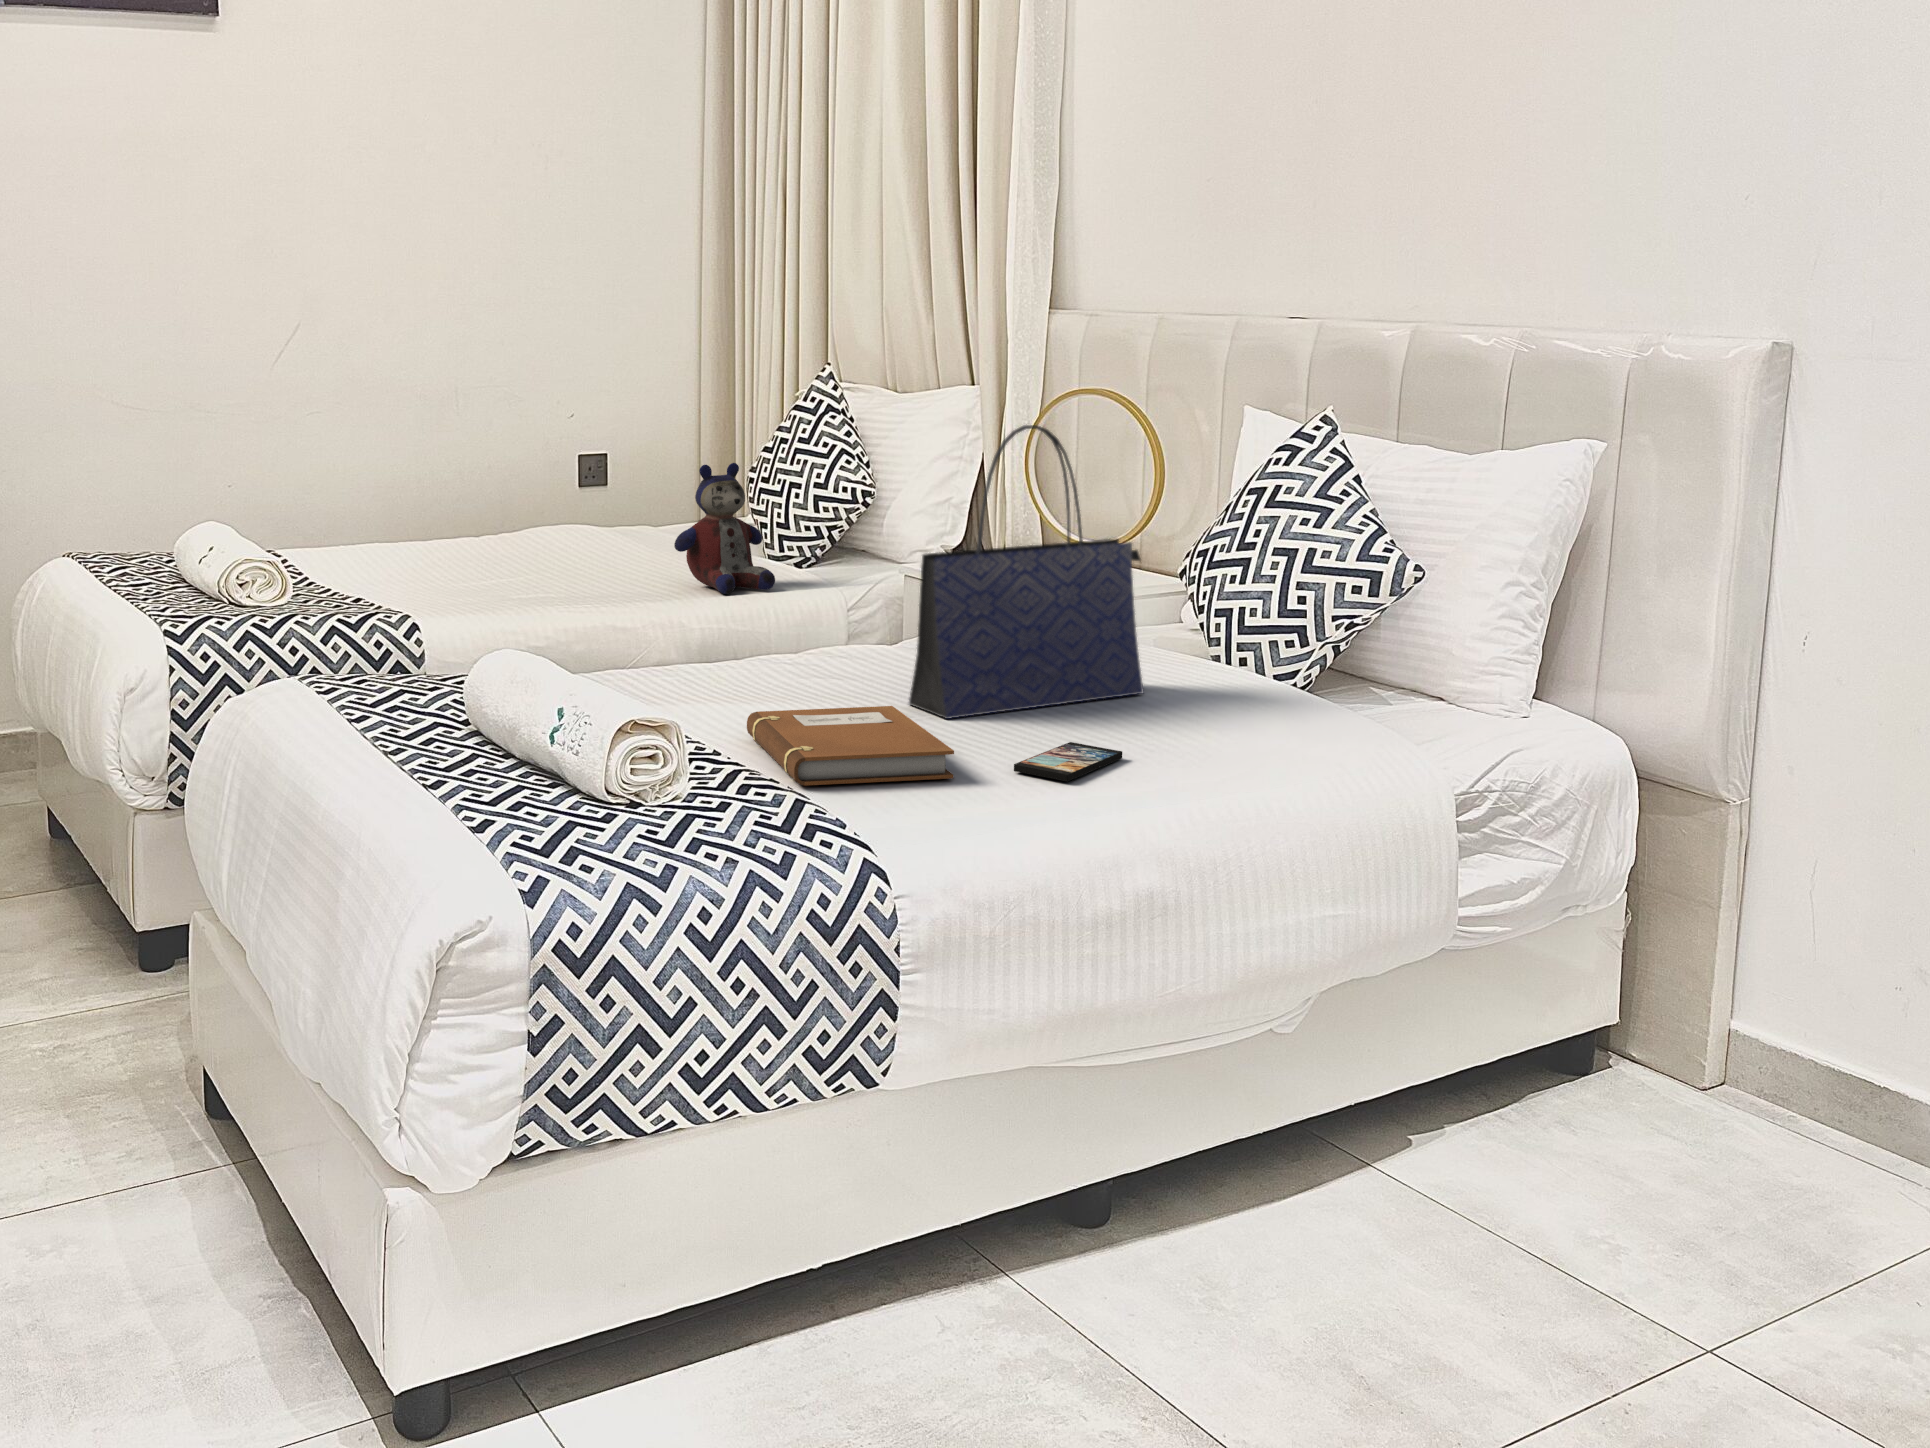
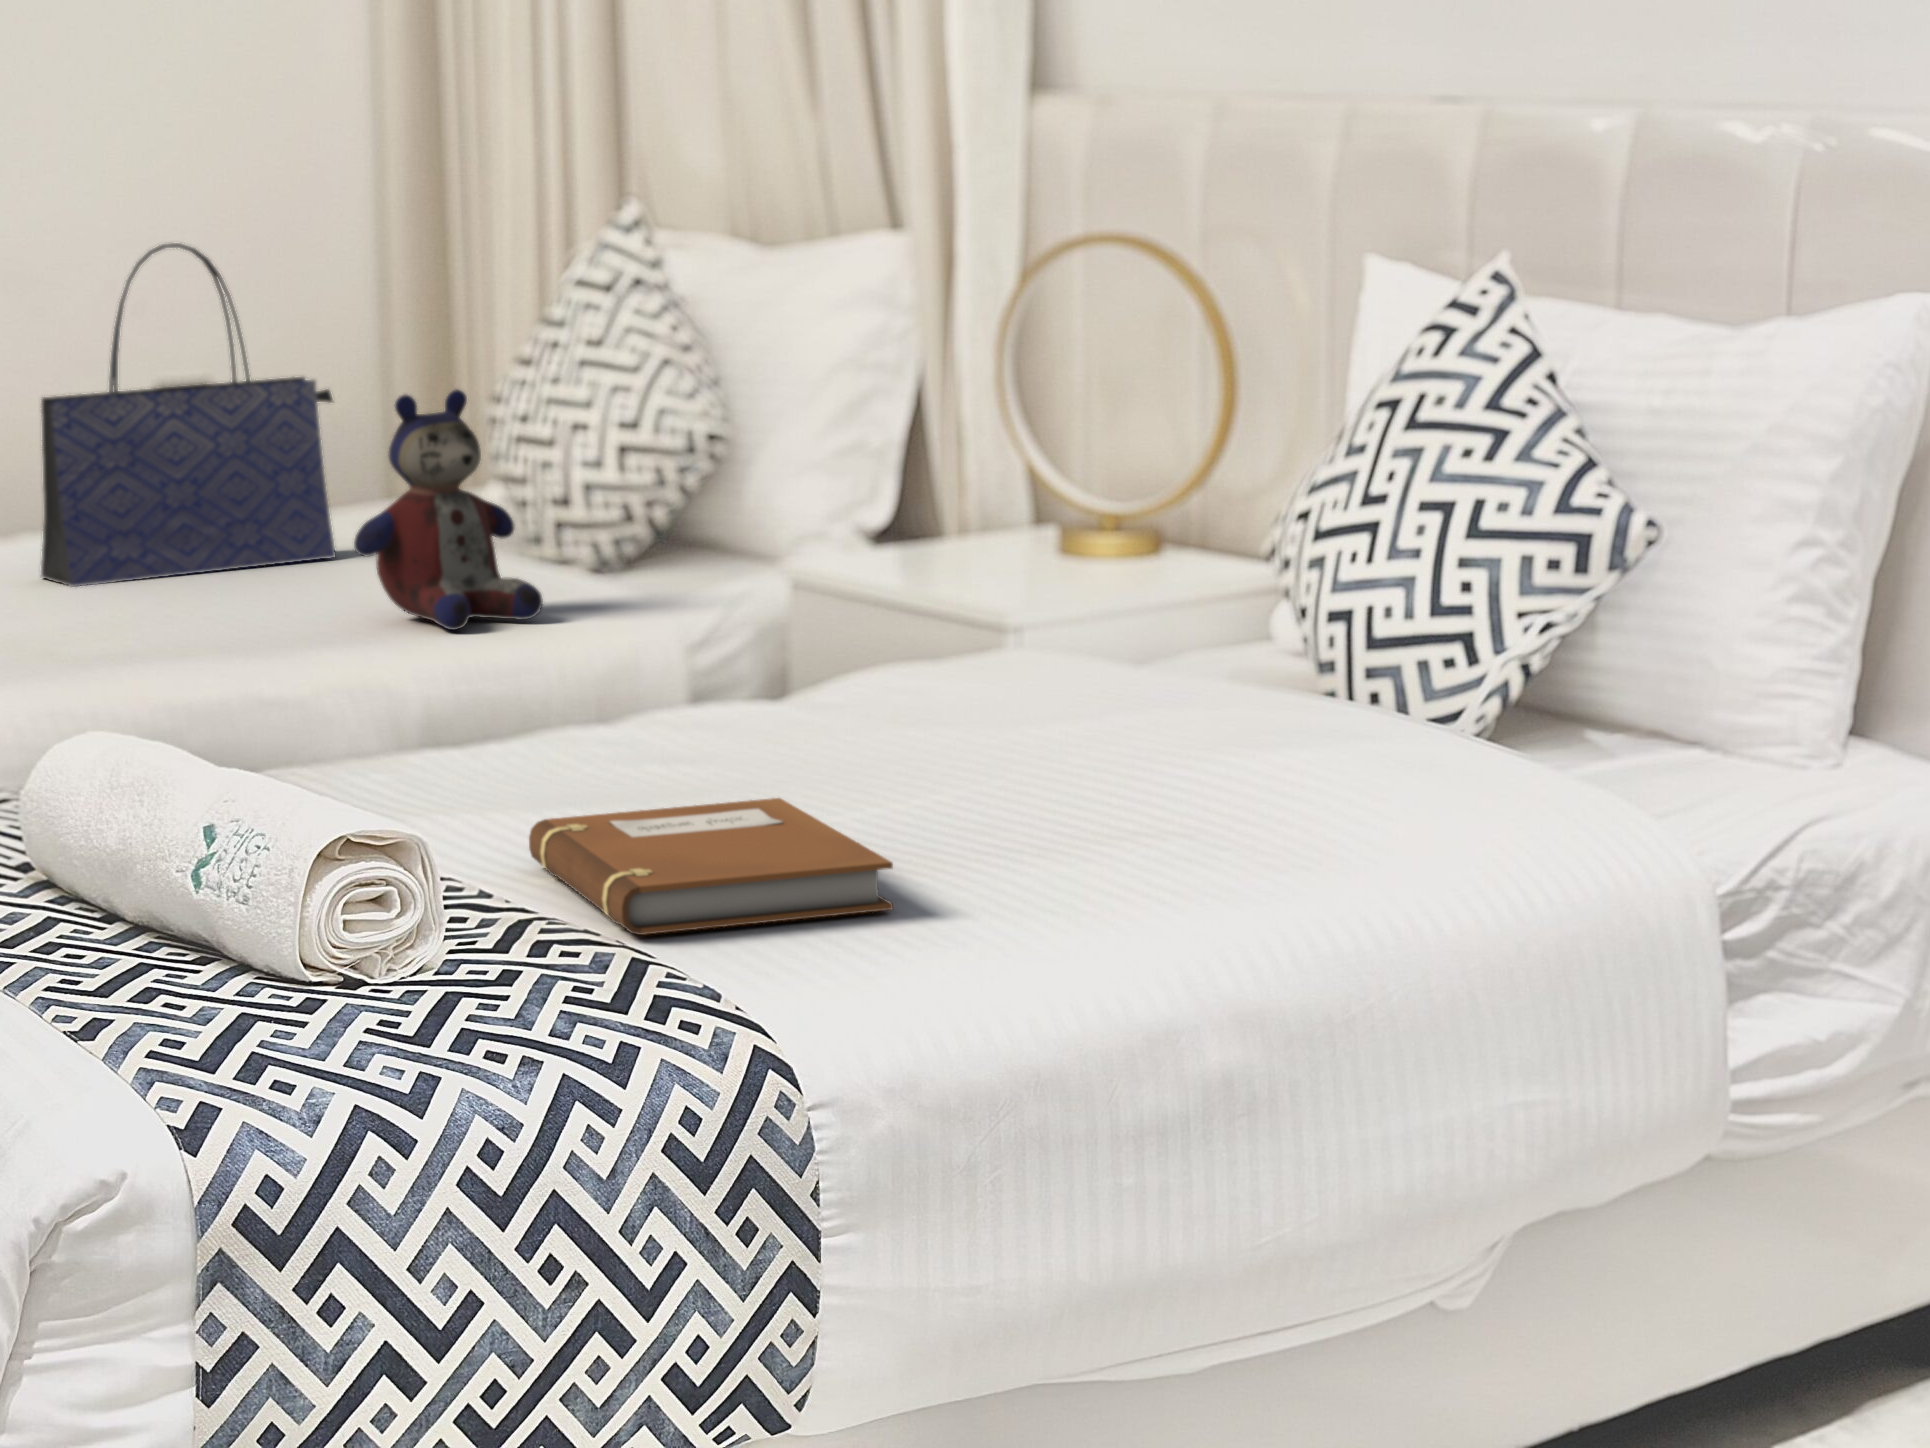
tote bag: present [909,425,1144,719] -> present [41,243,336,587]
smartphone: present [1014,742,1122,781] -> none [994,842,1174,904]

